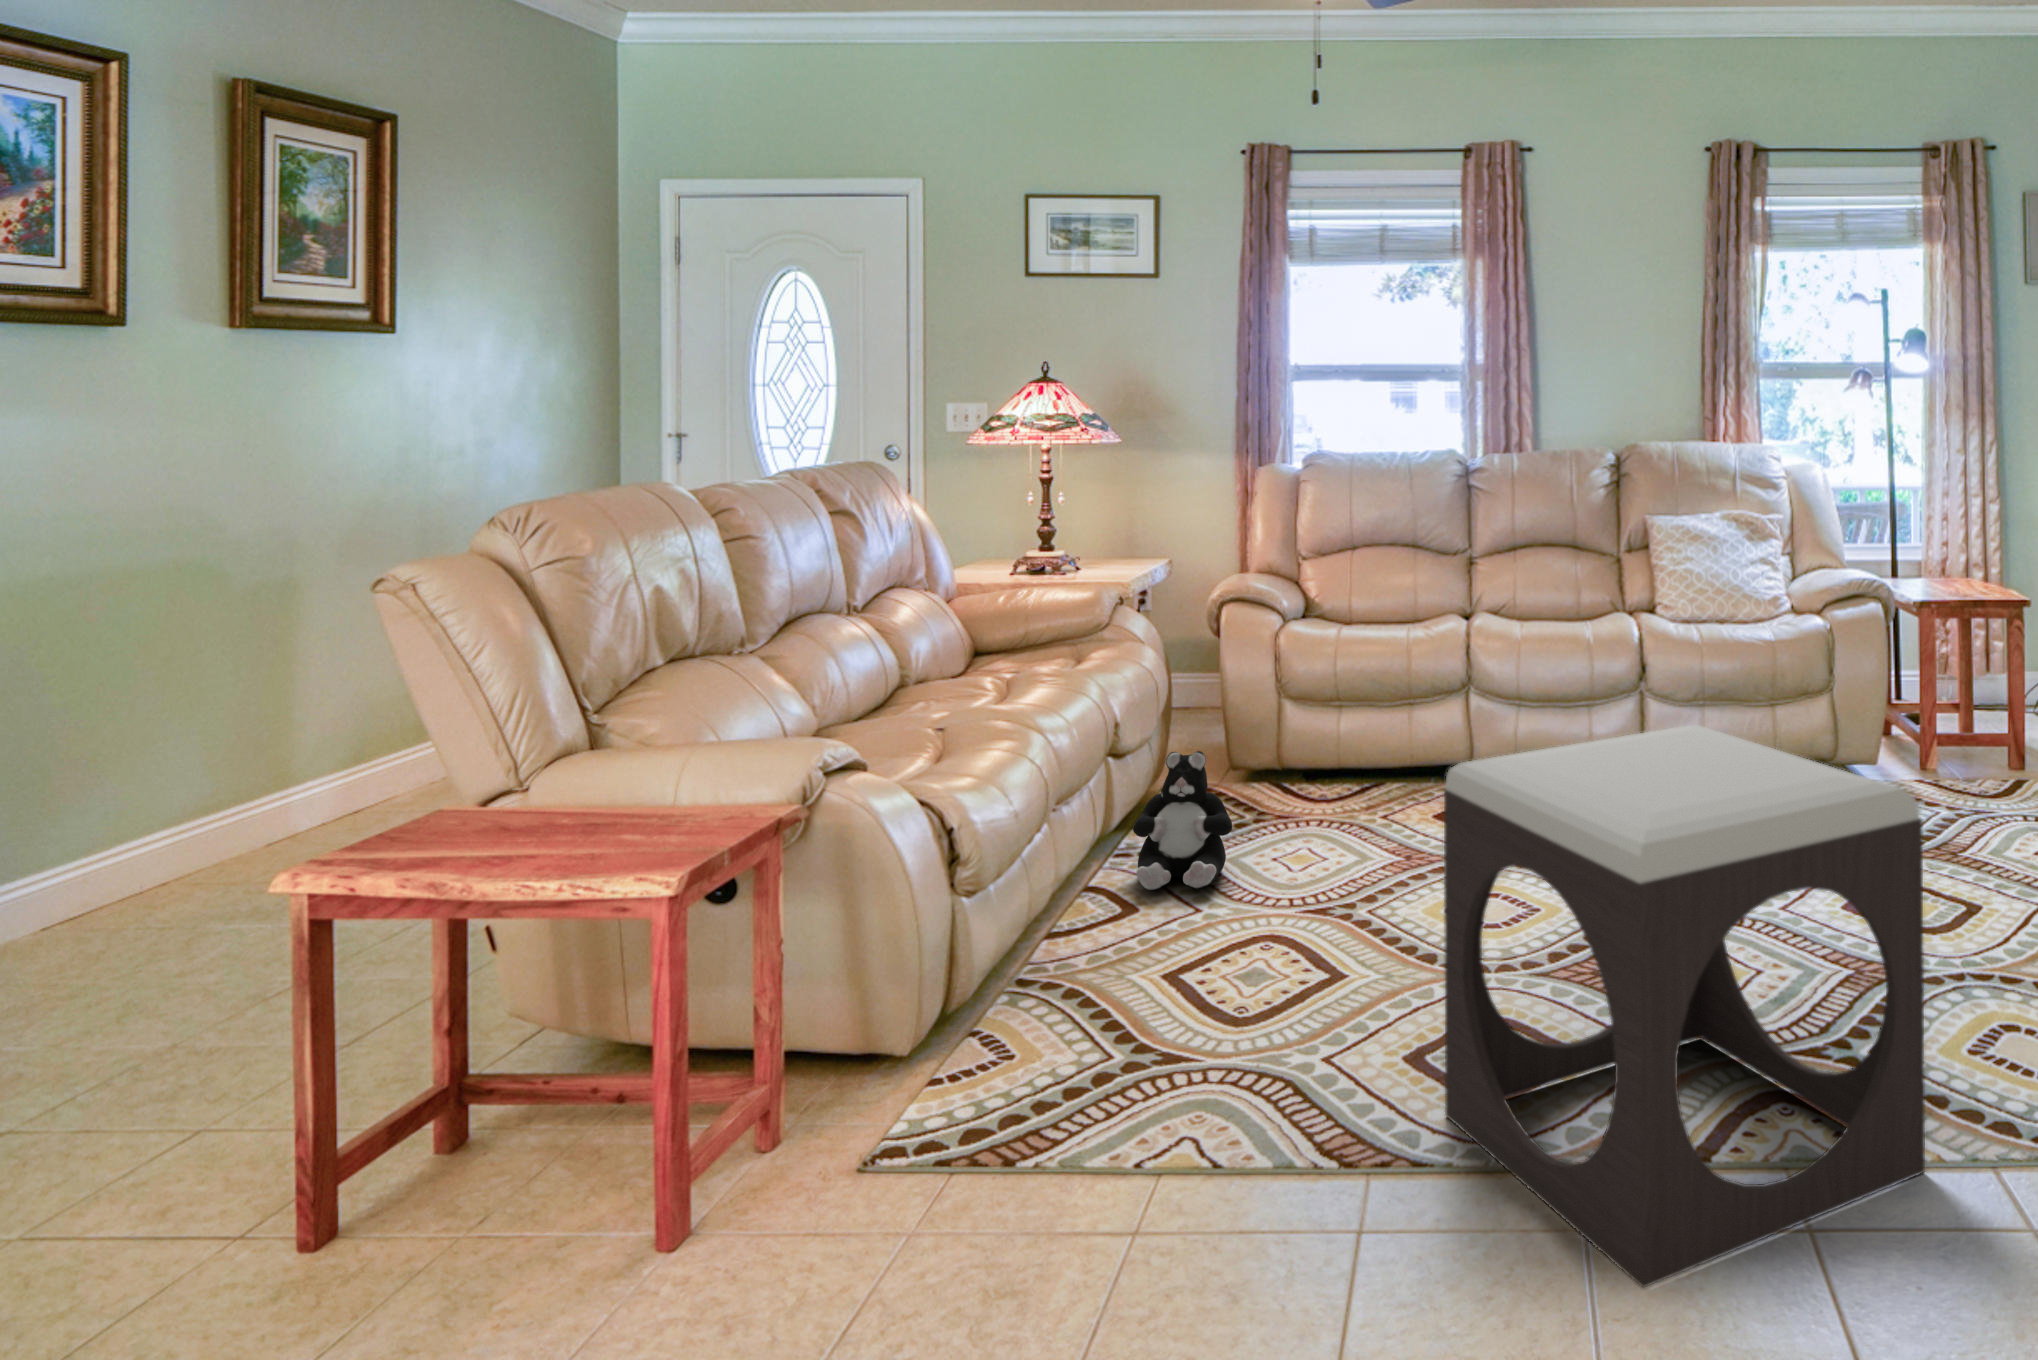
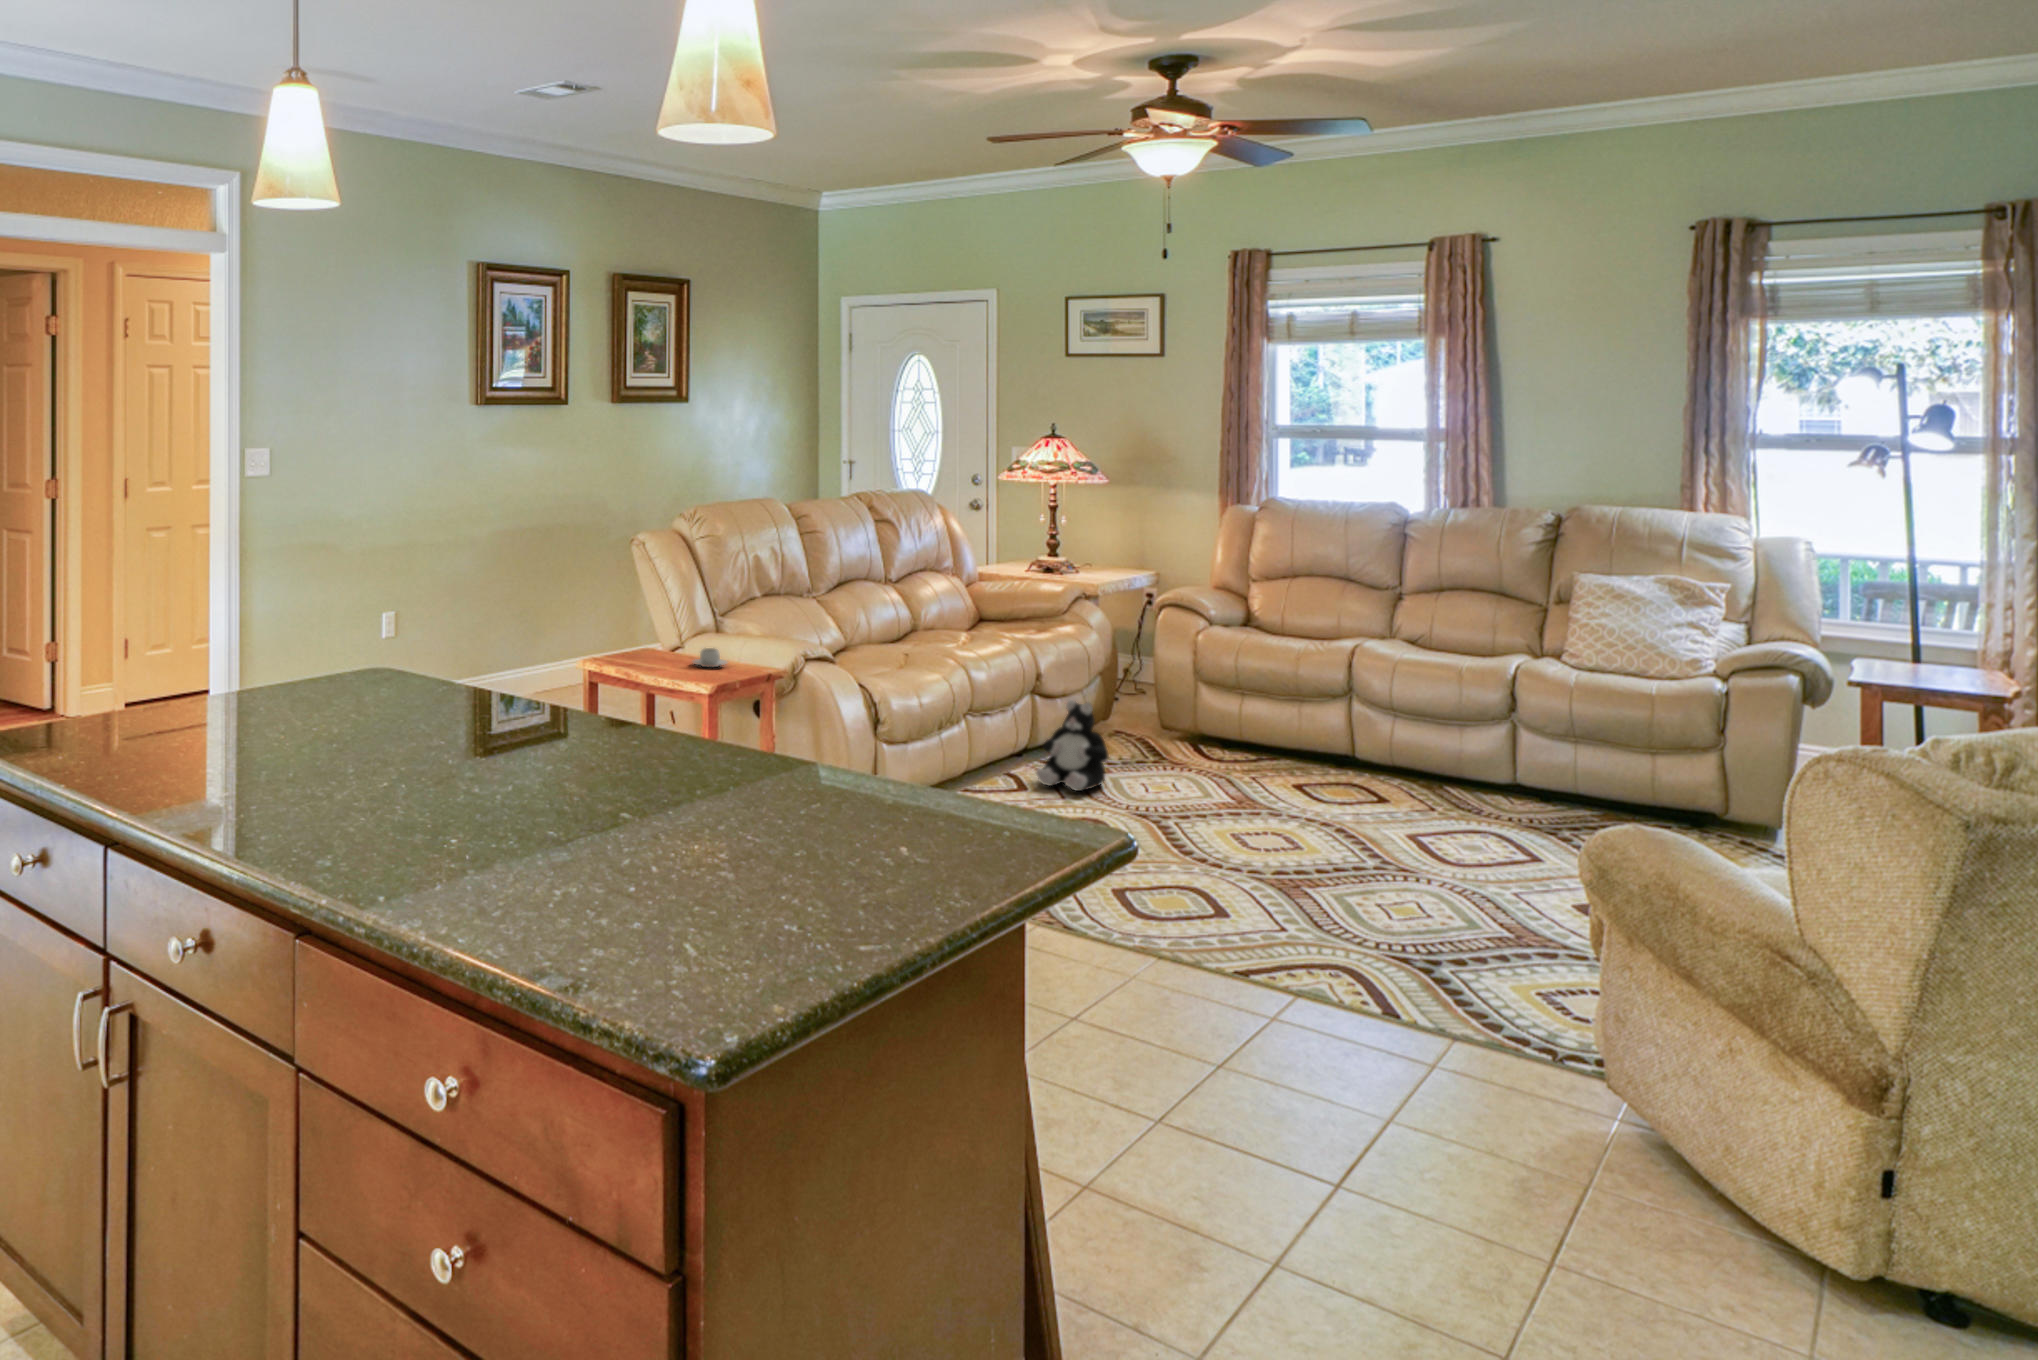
footstool: present [1444,724,1925,1287] -> none [1111,701,1387,1013]
teacup: none [564,794,656,839] -> present [693,648,727,667]

